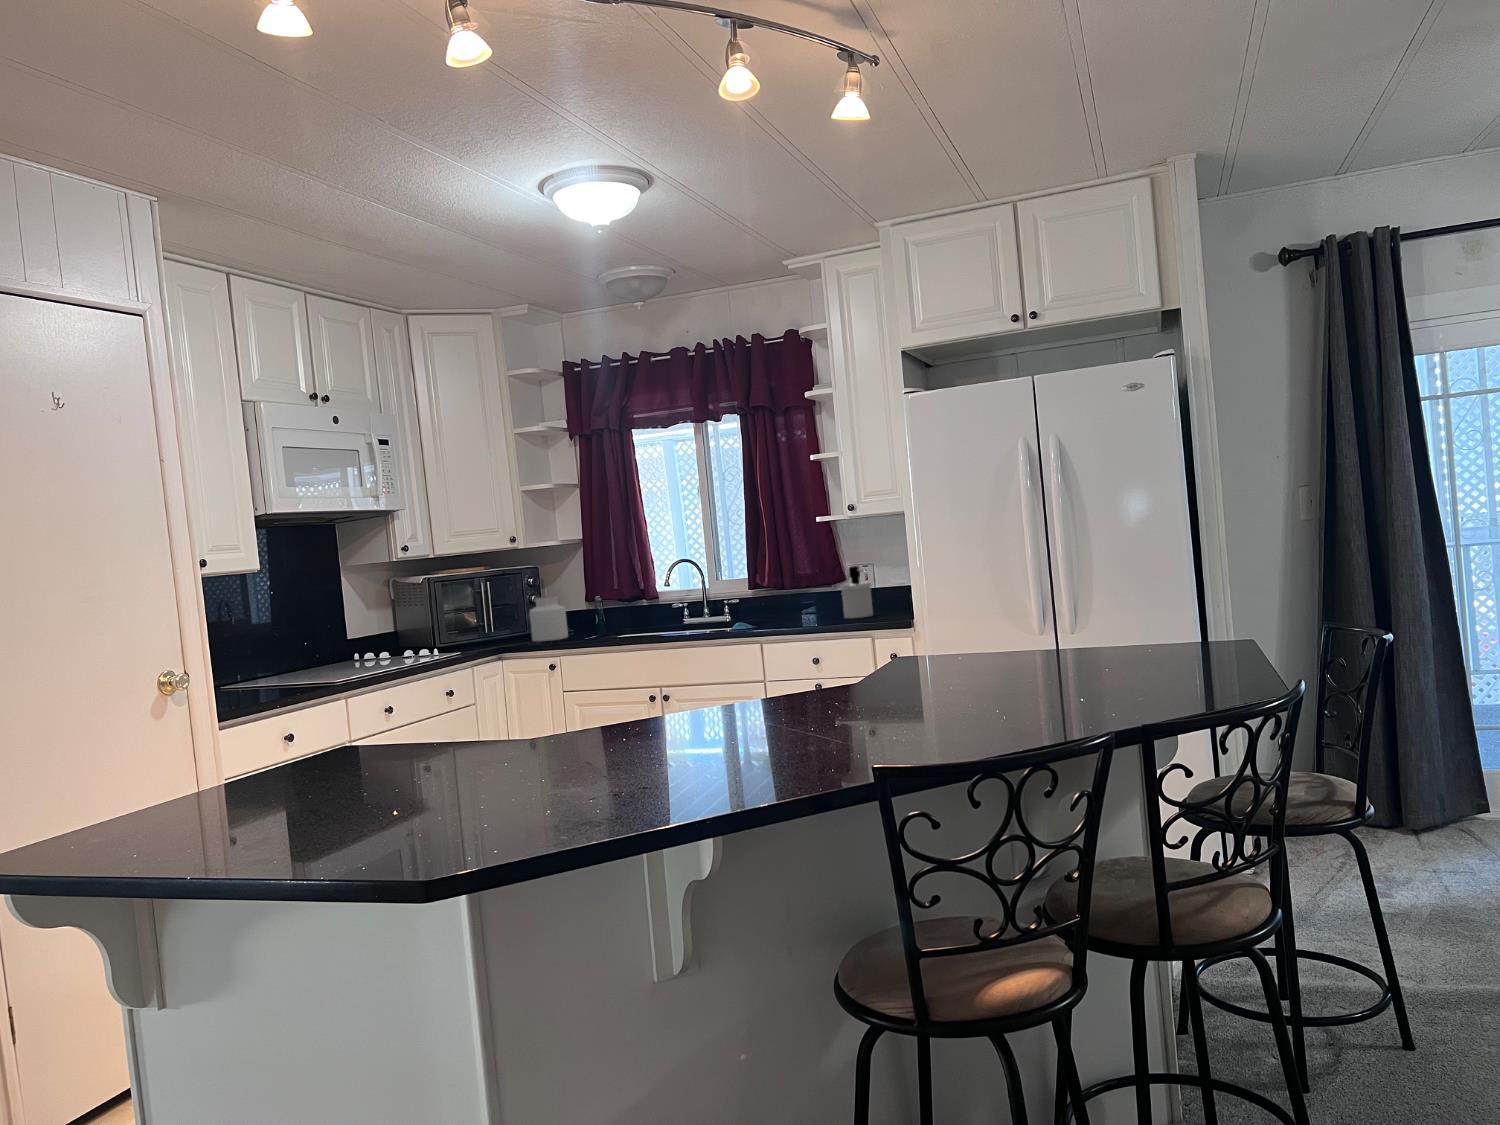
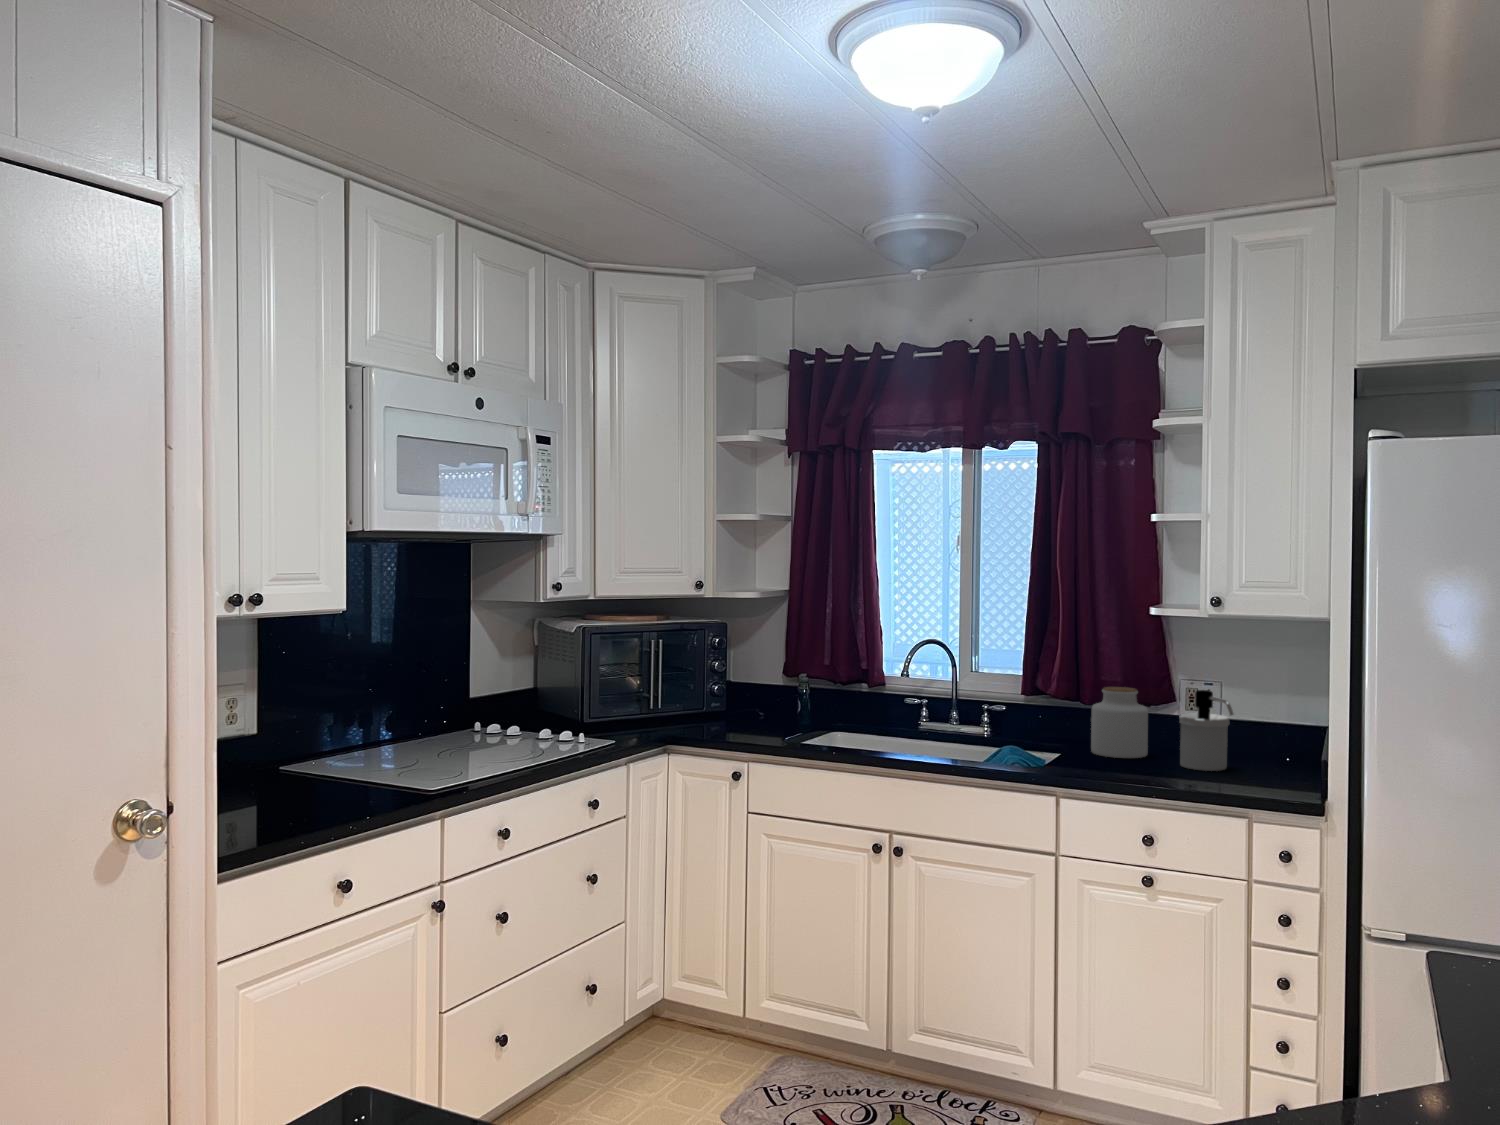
jar: present [529,596,568,642] -> present [1091,687,1148,758]

